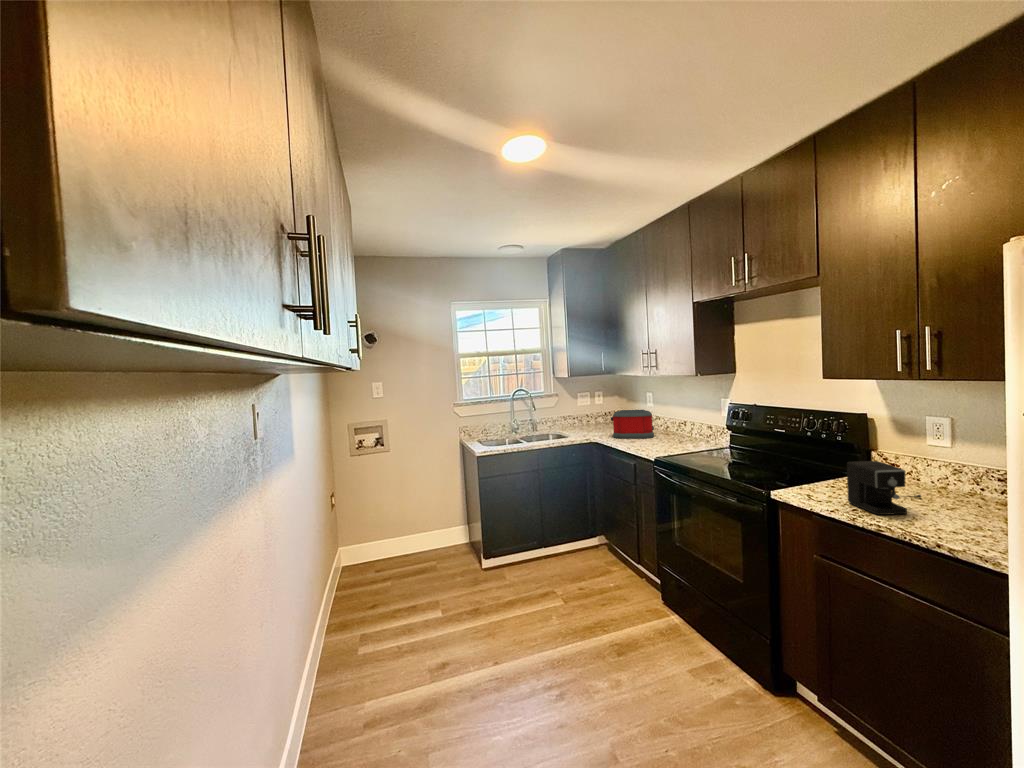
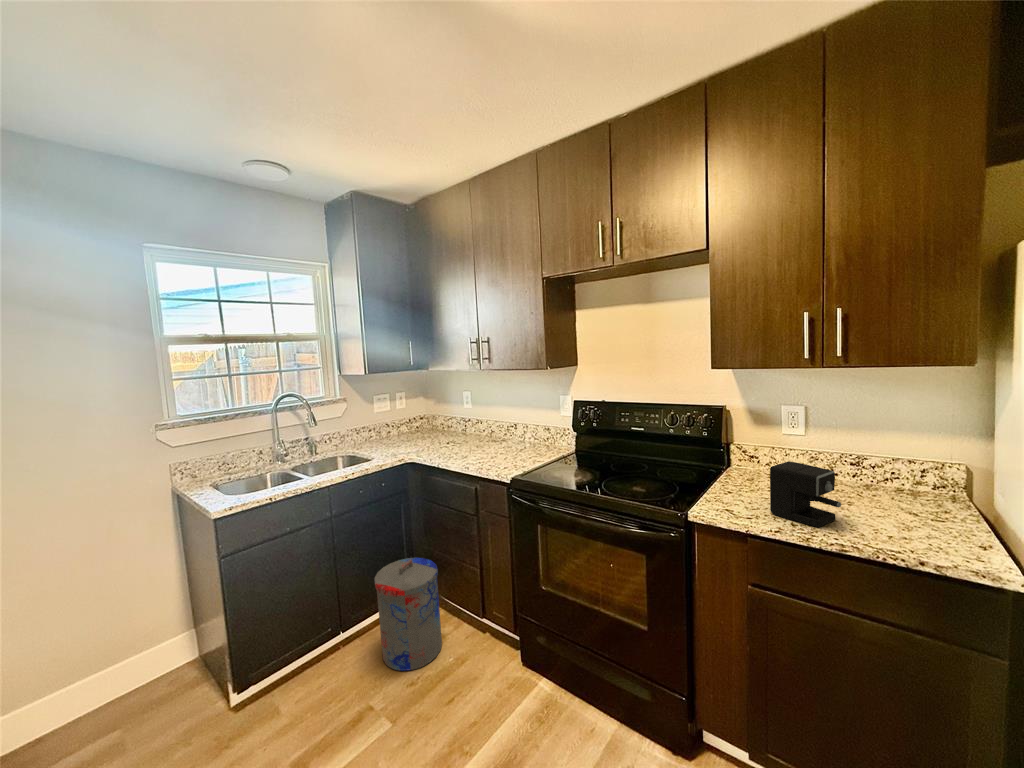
toaster: present [611,410,654,439] -> none [424,413,478,452]
trash can: none [561,511,608,587] -> present [375,558,442,671]

